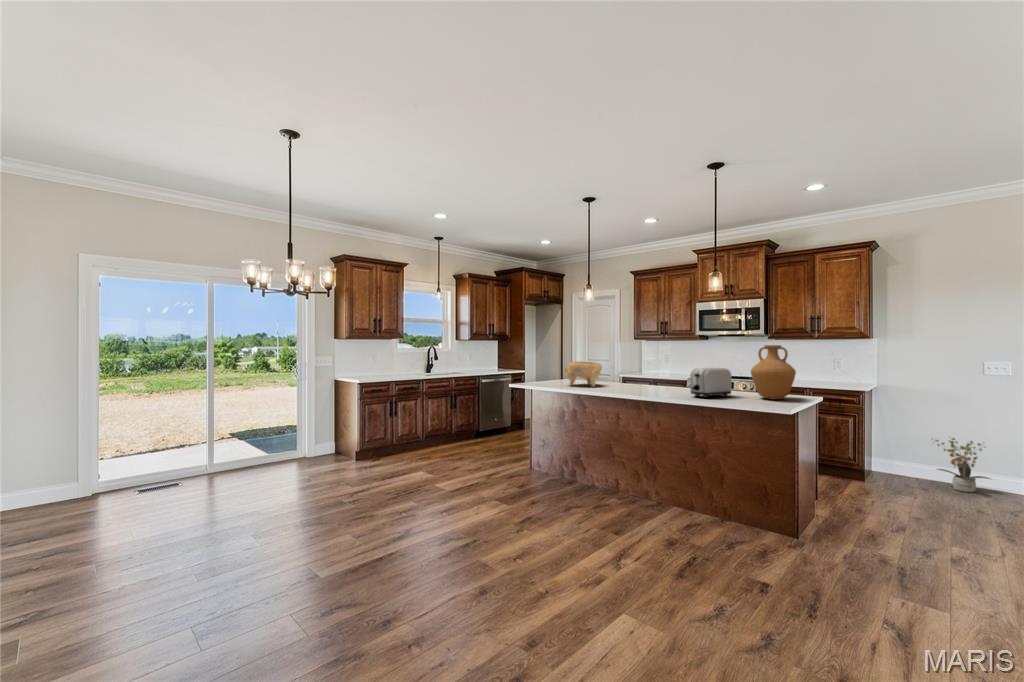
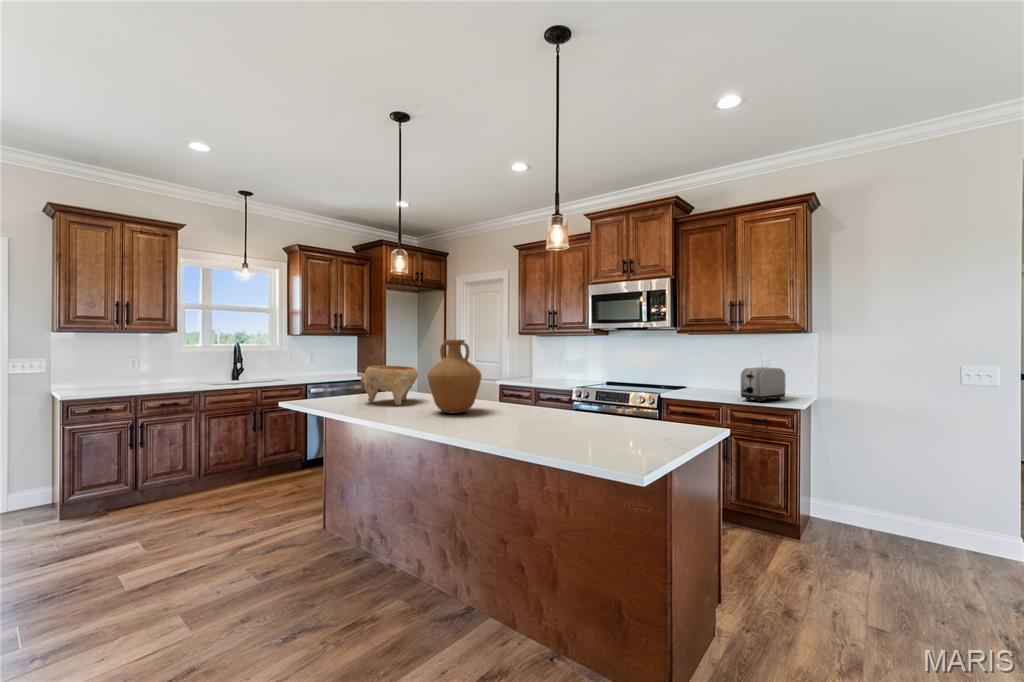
vase: present [751,345,796,400] -> present [427,340,481,414]
toaster: present [690,368,732,398] -> present [741,367,786,402]
potted plant: present [935,438,990,492] -> none [892,474,979,560]

